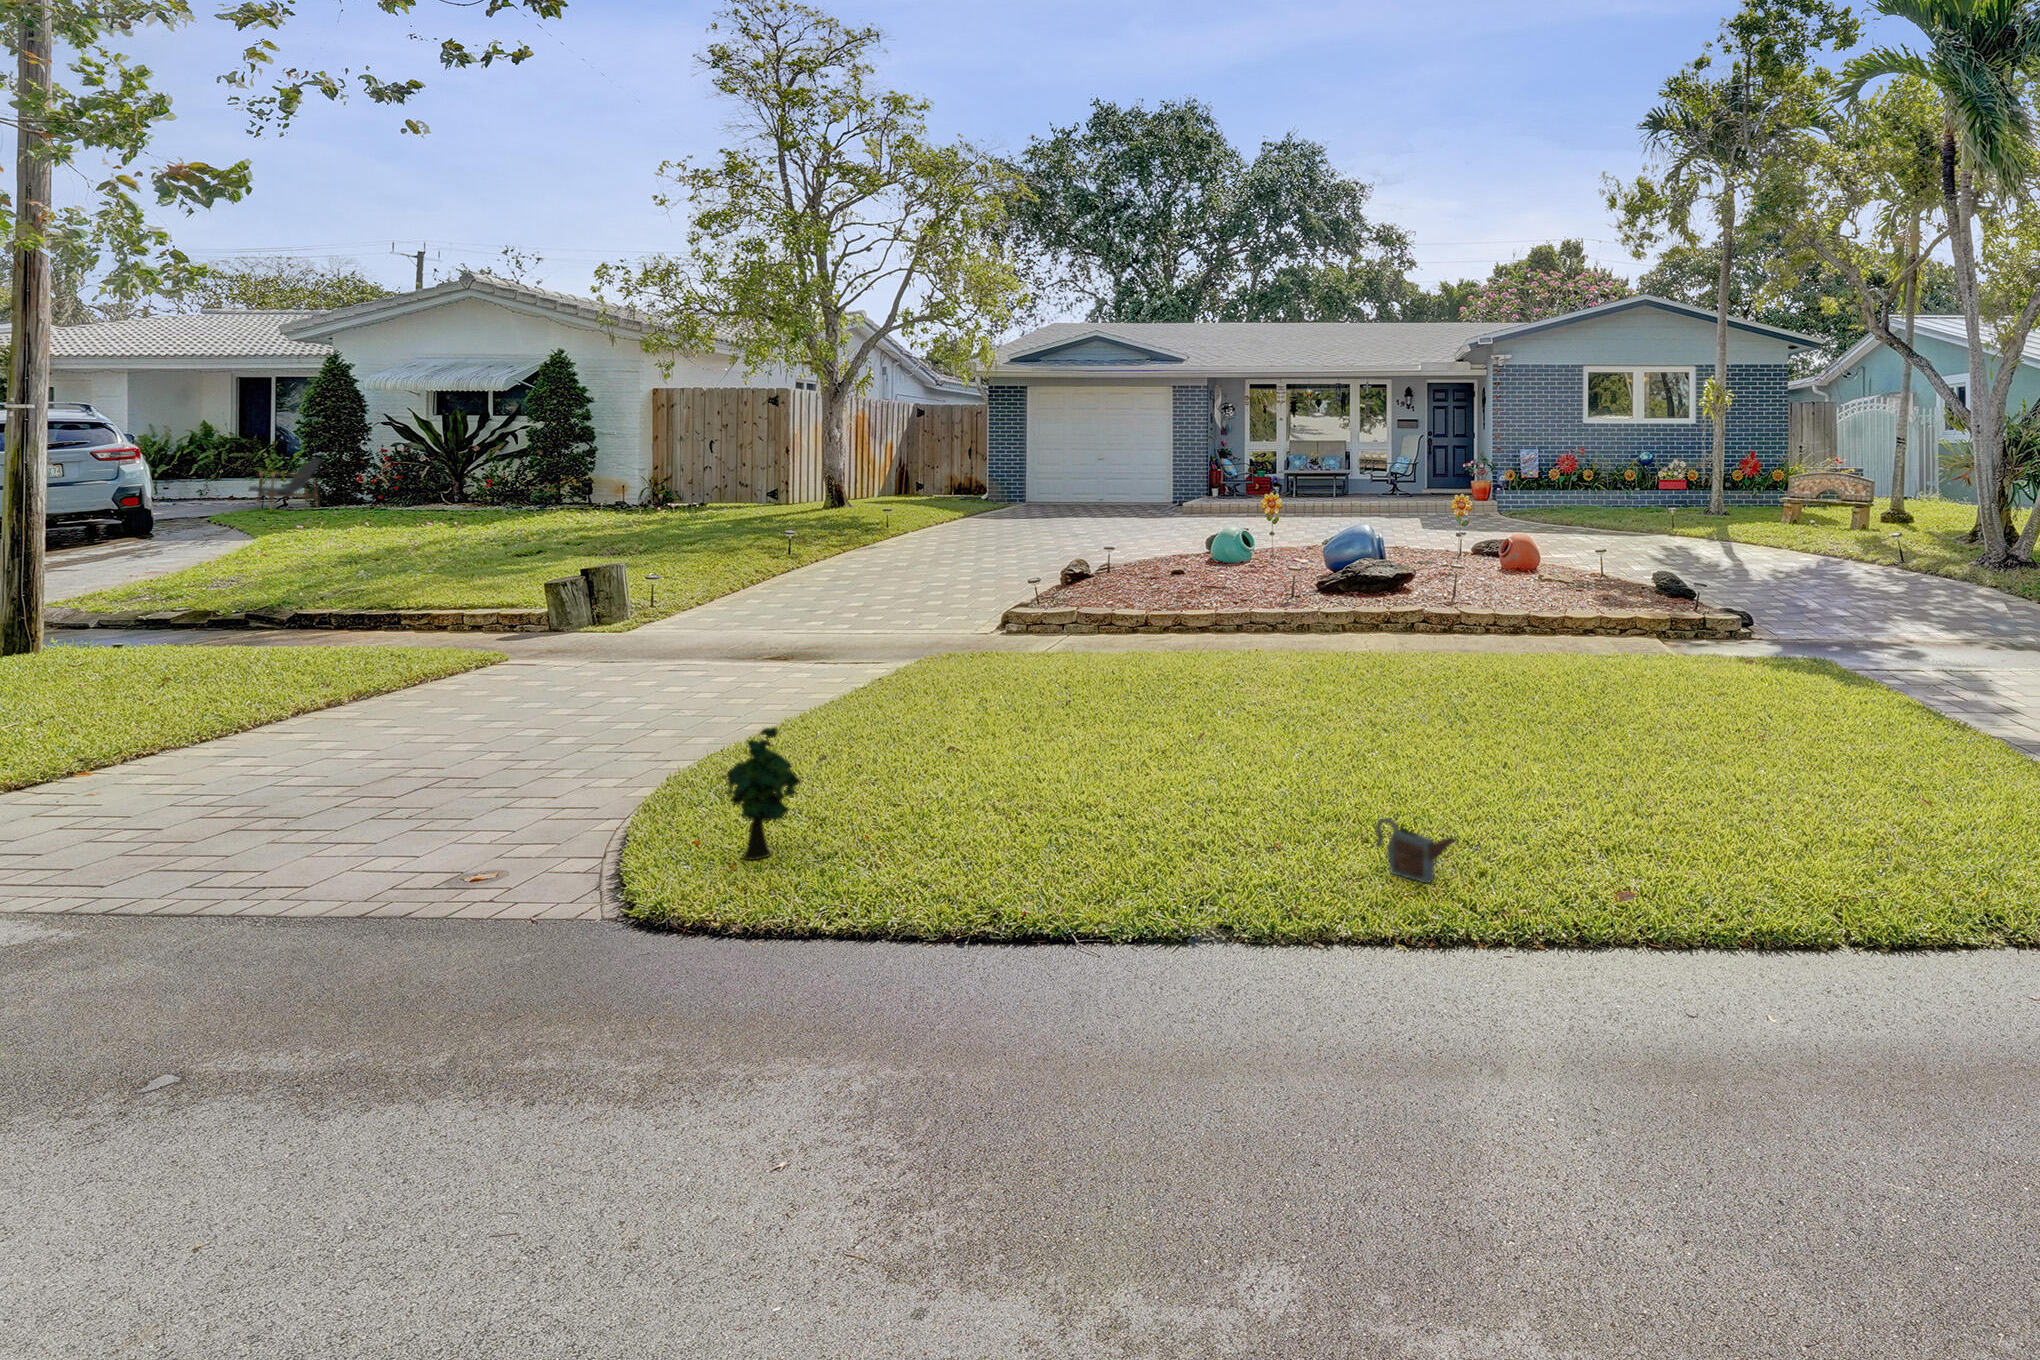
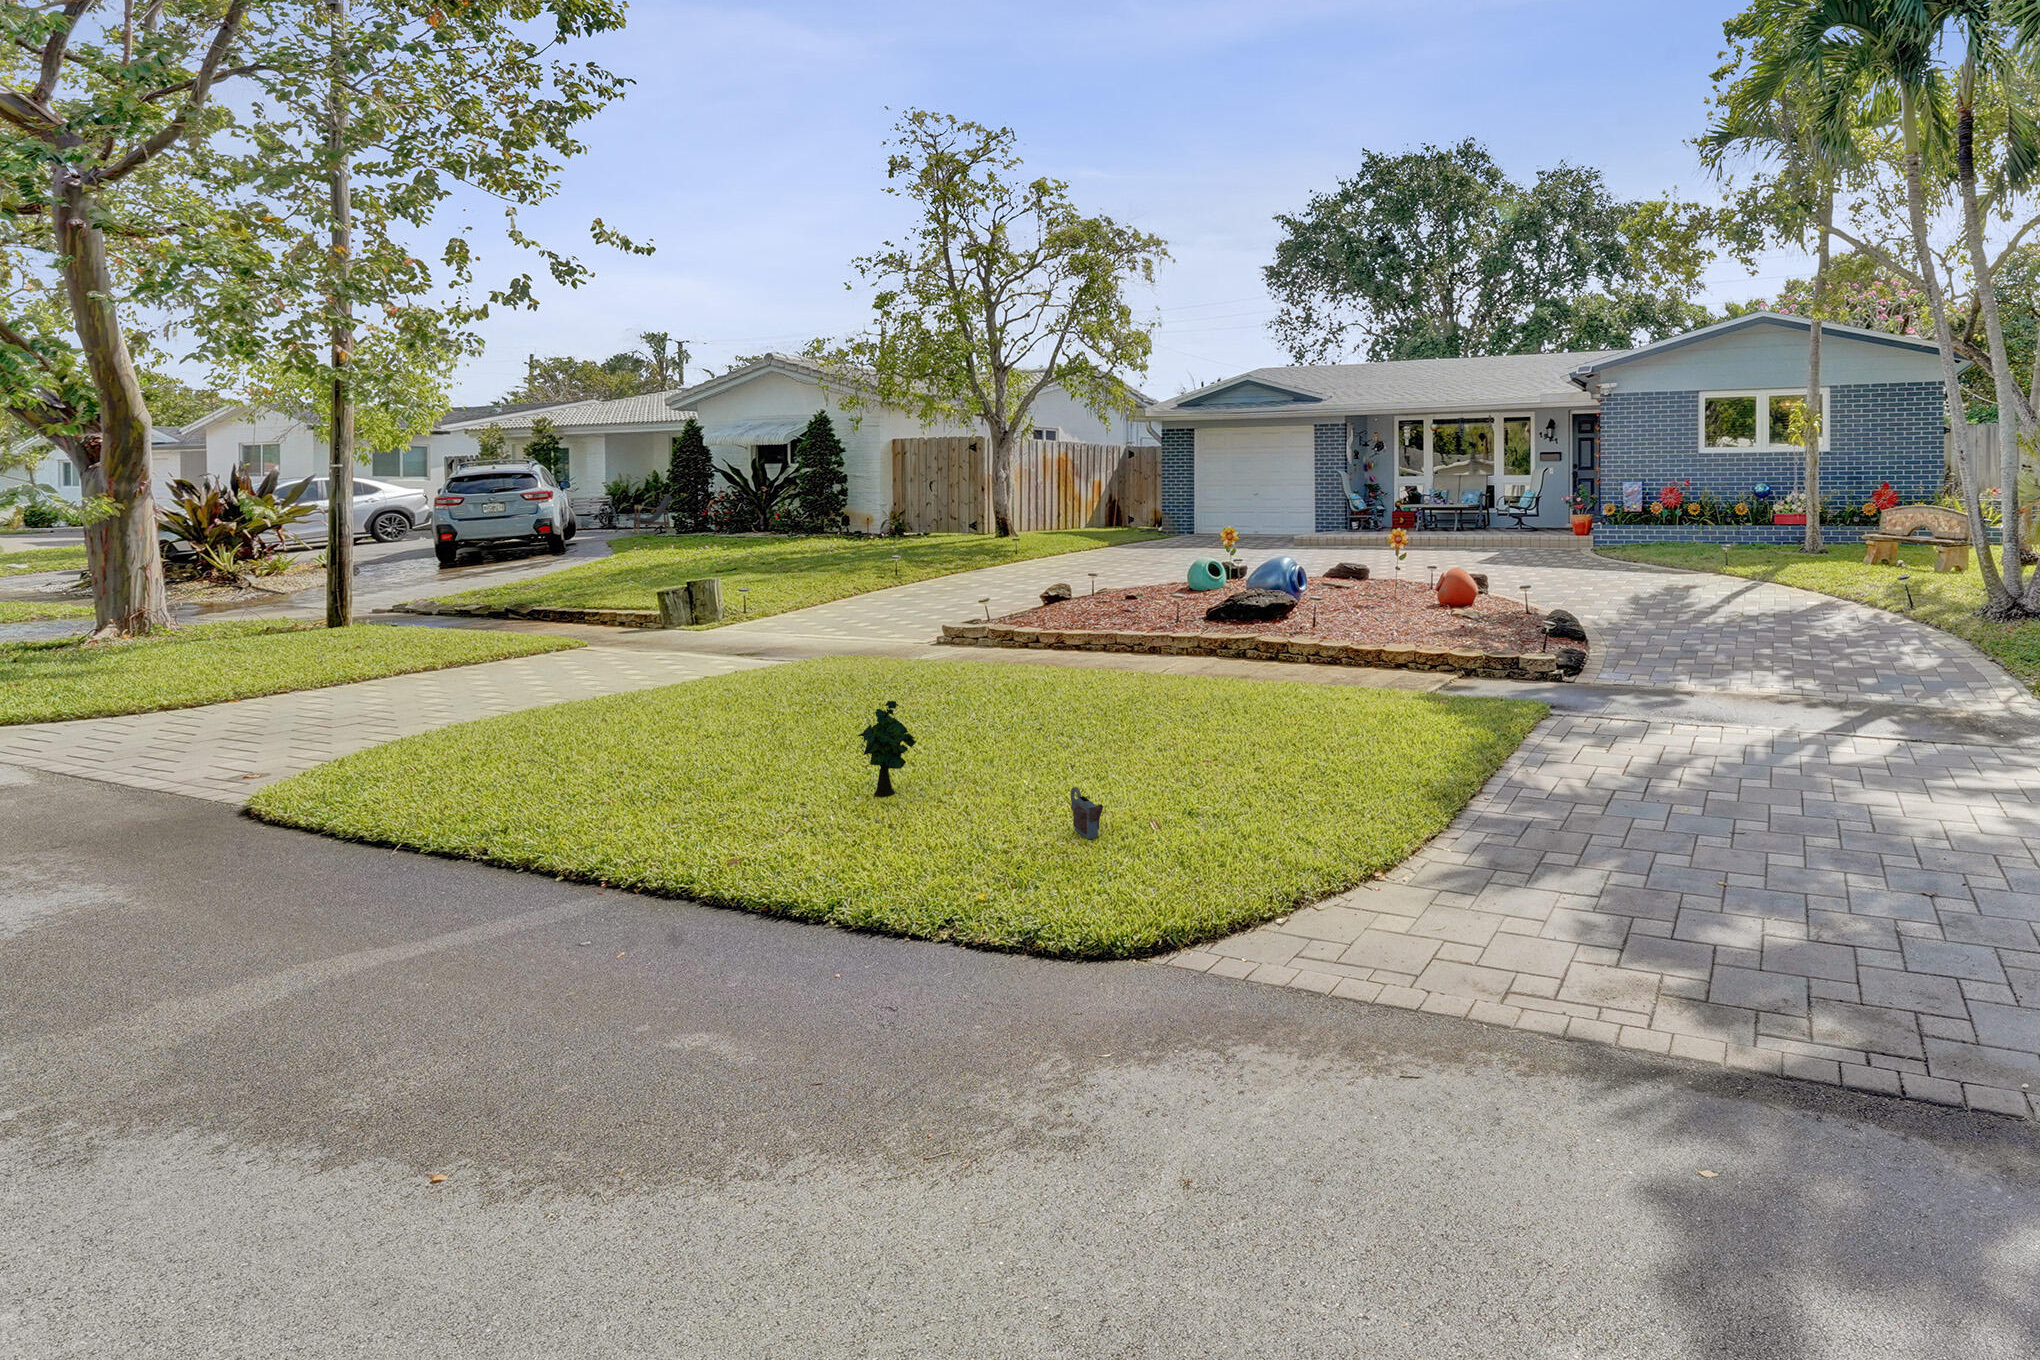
decorative plant: present [719,728,801,860] -> present [857,701,916,797]
watering can: present [1376,818,1455,883] -> present [1071,787,1103,839]

